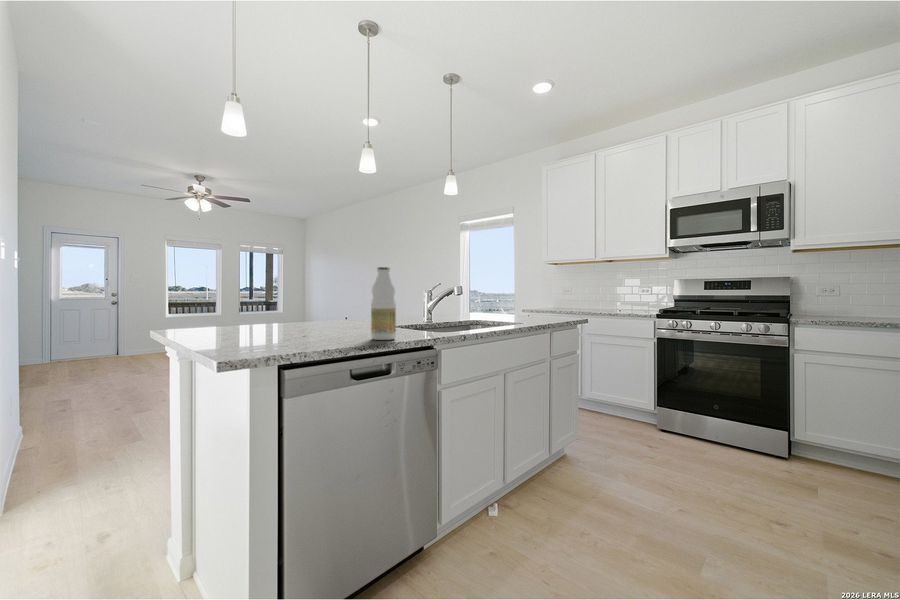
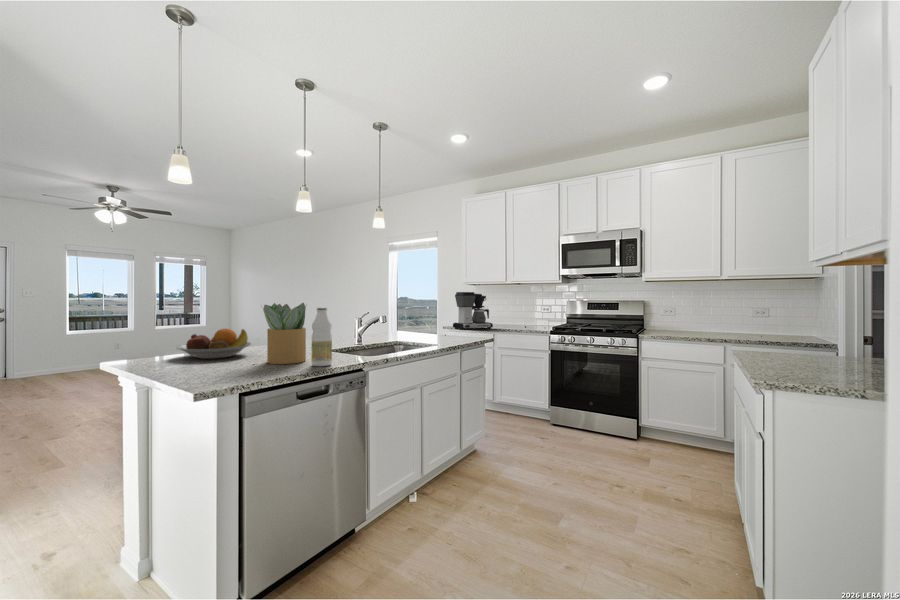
potted plant: none [314,264,367,337] -> present [263,303,306,364]
coffee maker: none [534,271,581,314] -> present [453,292,493,330]
fruit bowl: none [226,297,308,331] -> present [177,329,251,359]

